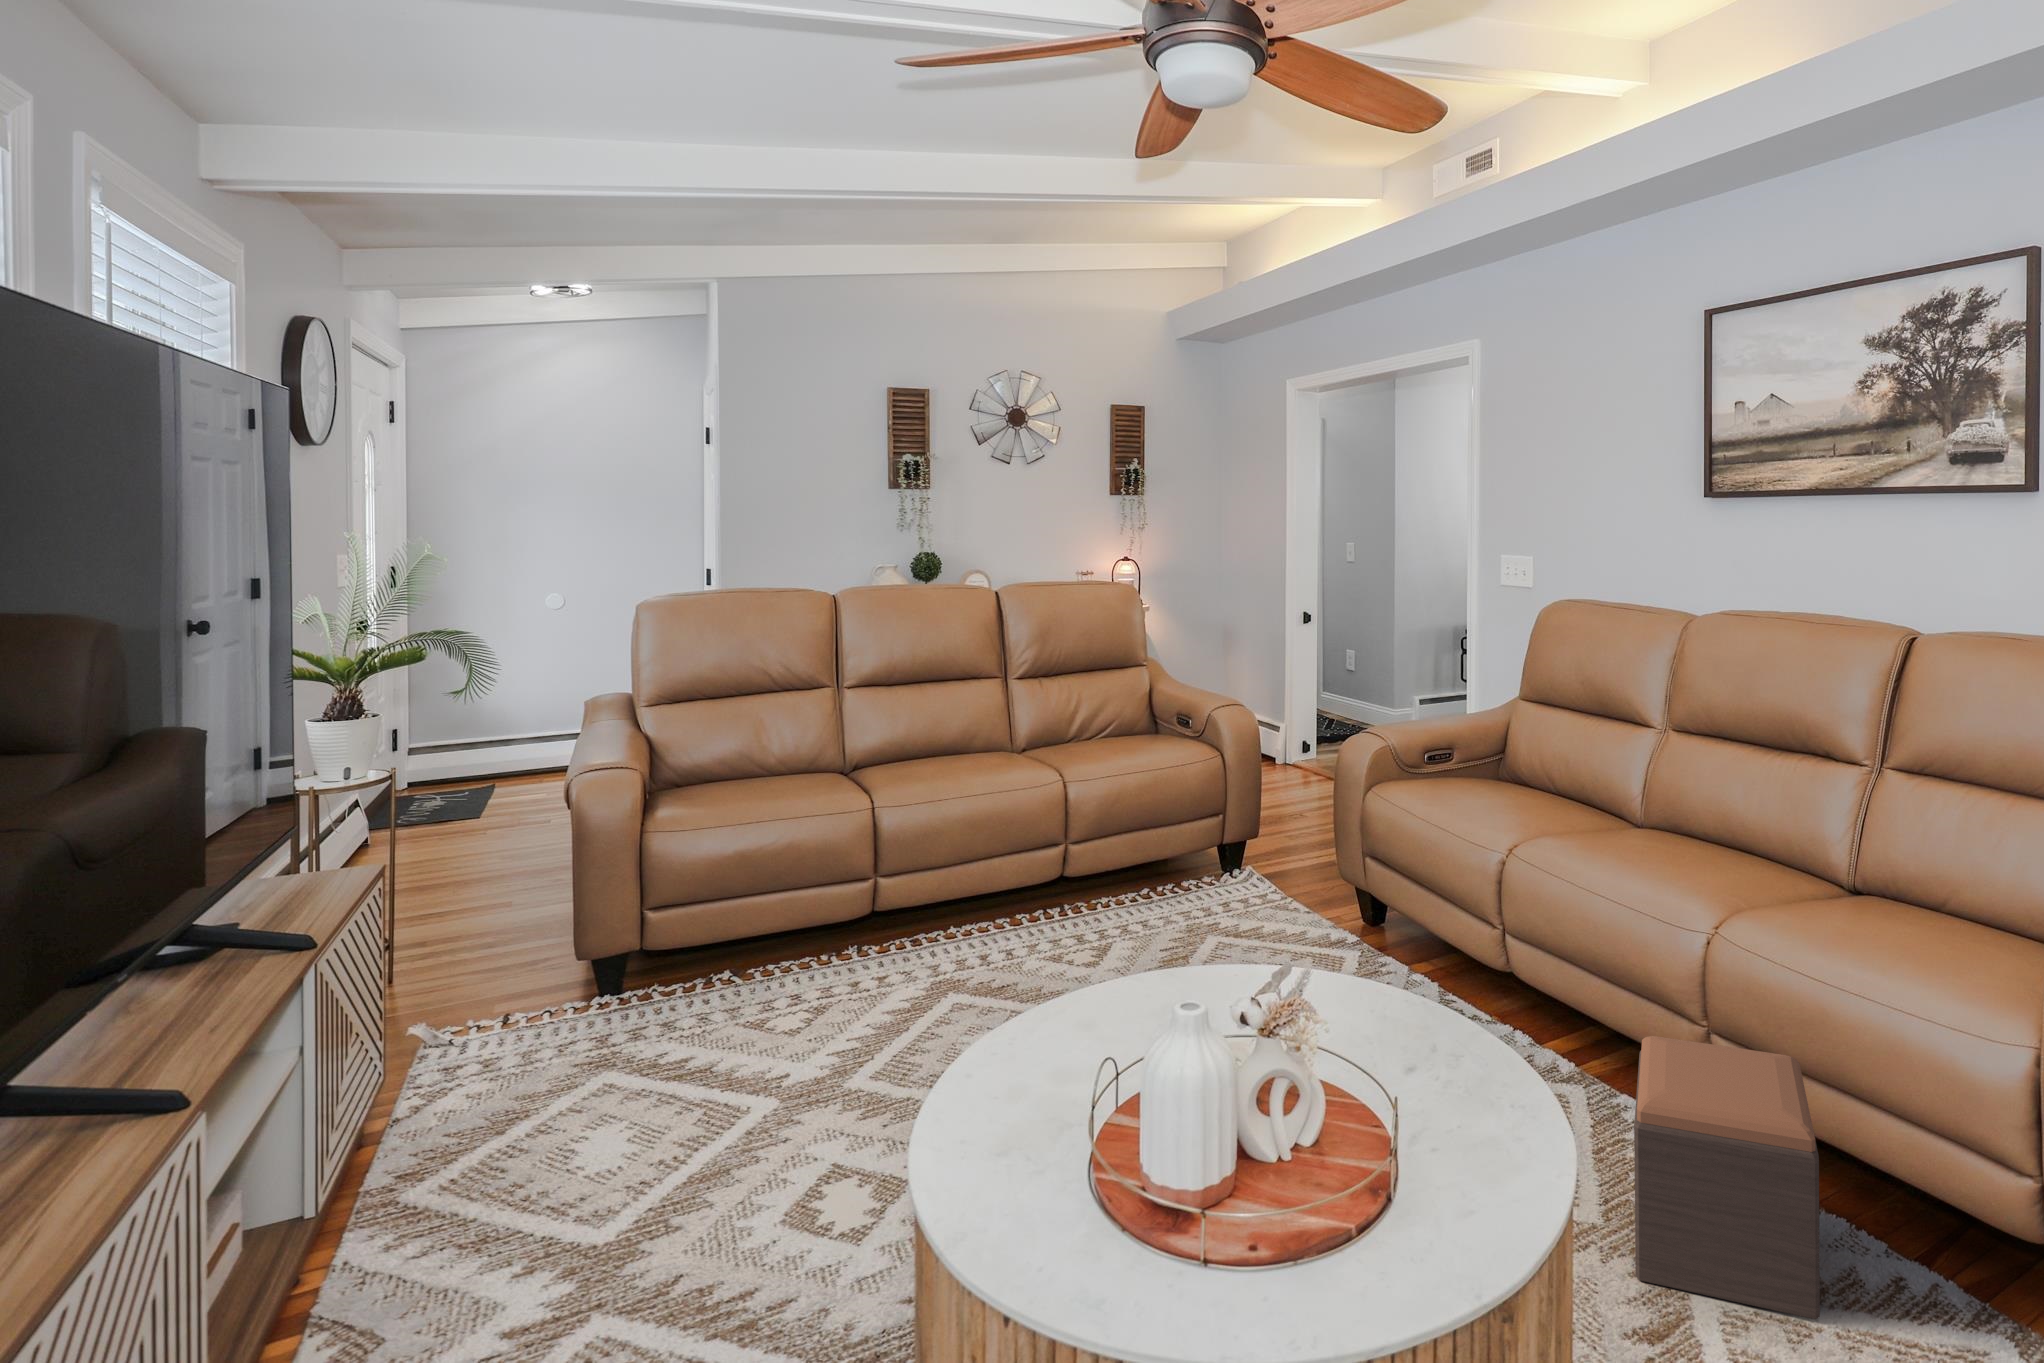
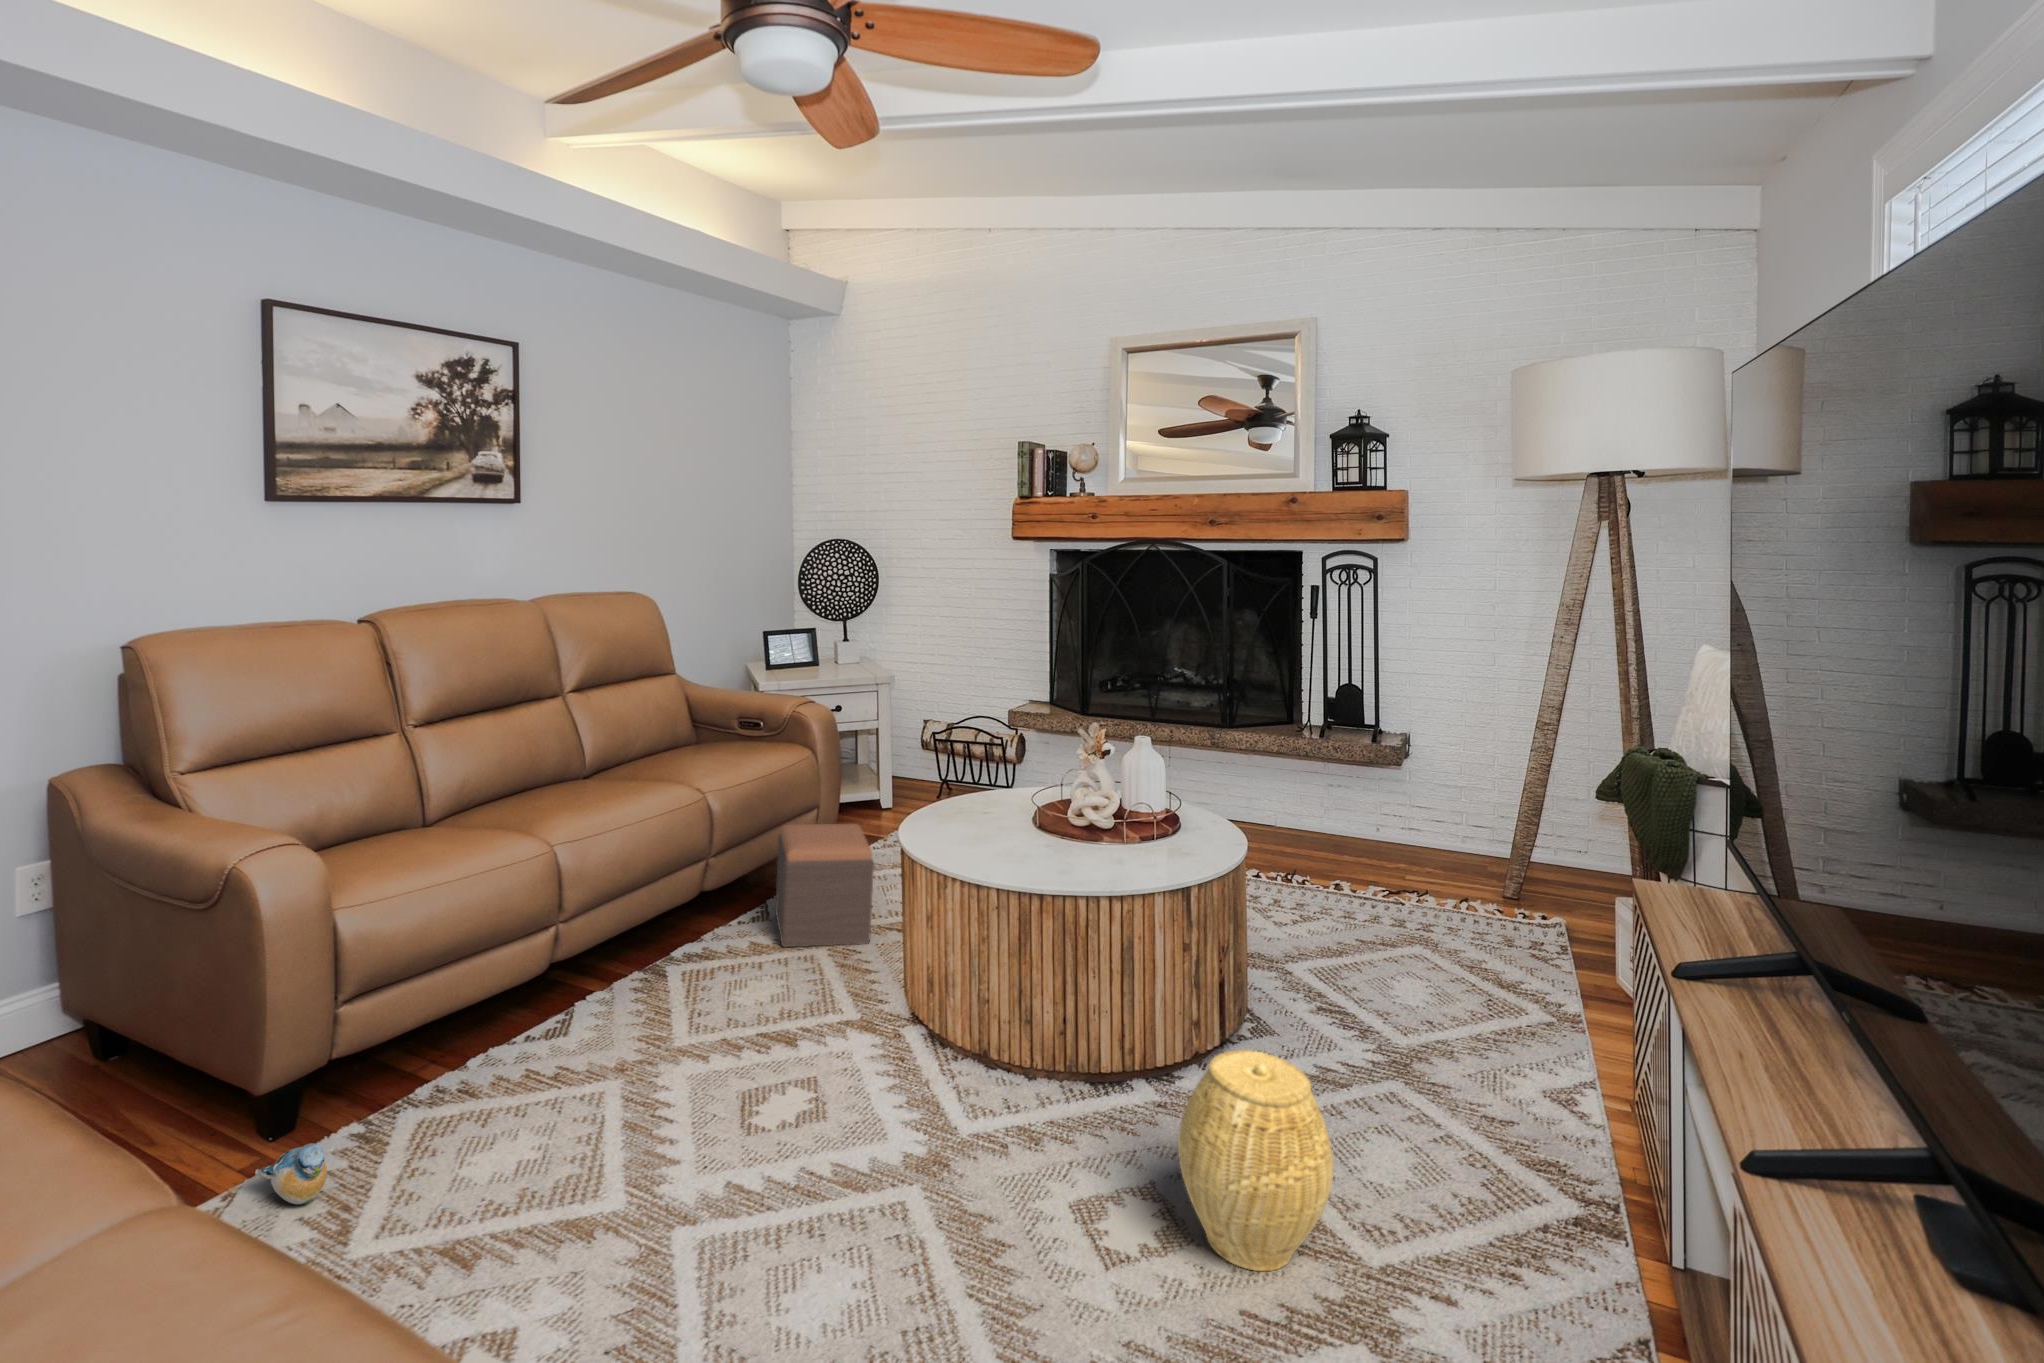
plush toy: none [1268,890,1321,929] -> present [255,1143,327,1204]
woven basket: none [627,1042,809,1288] -> present [1178,1050,1333,1271]

